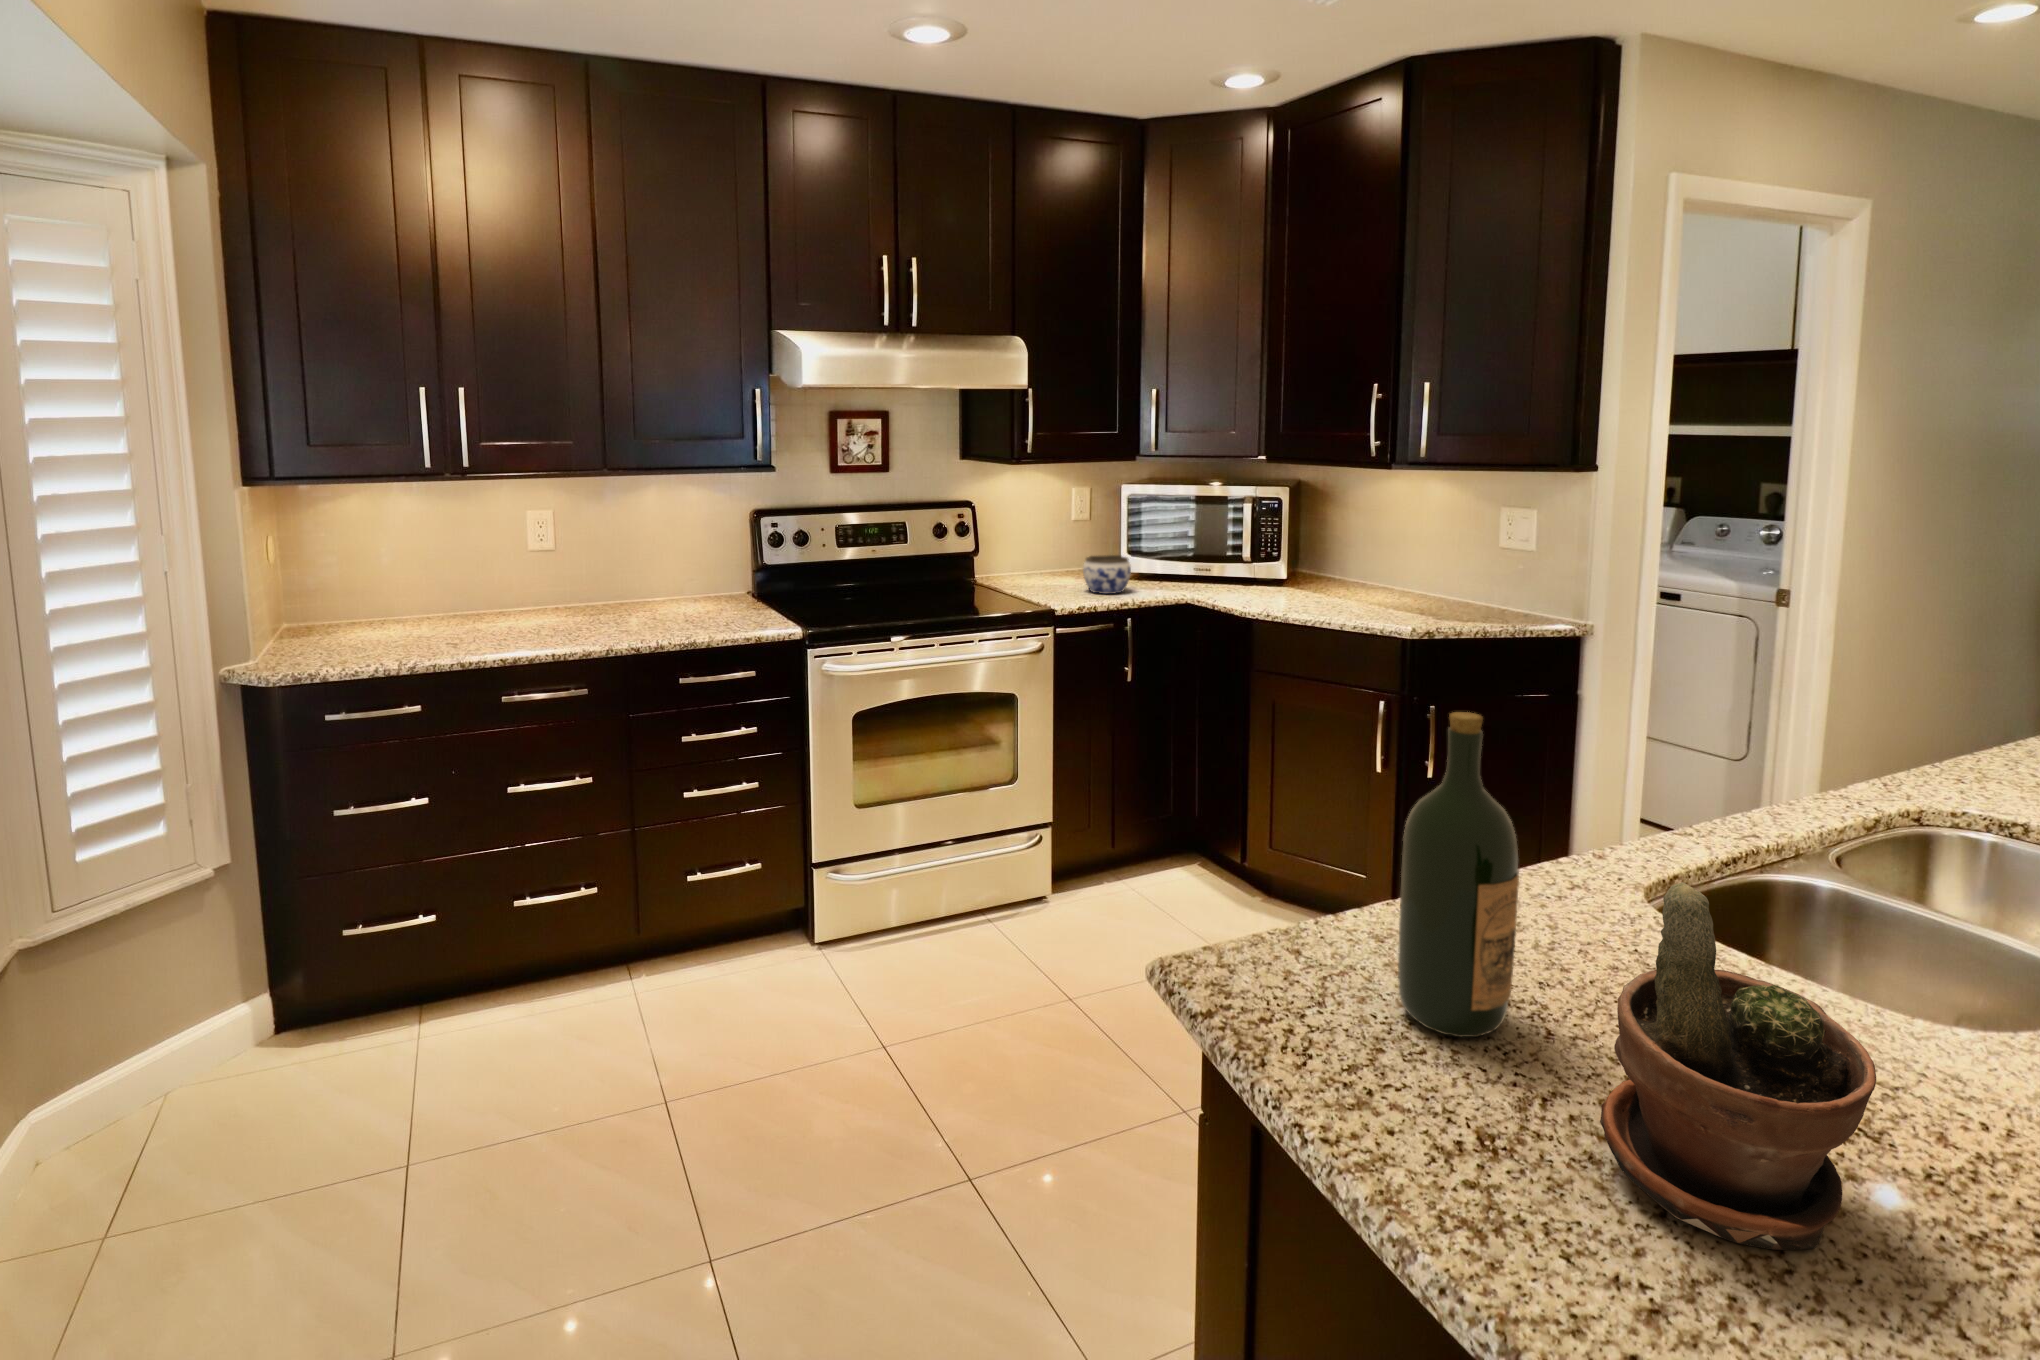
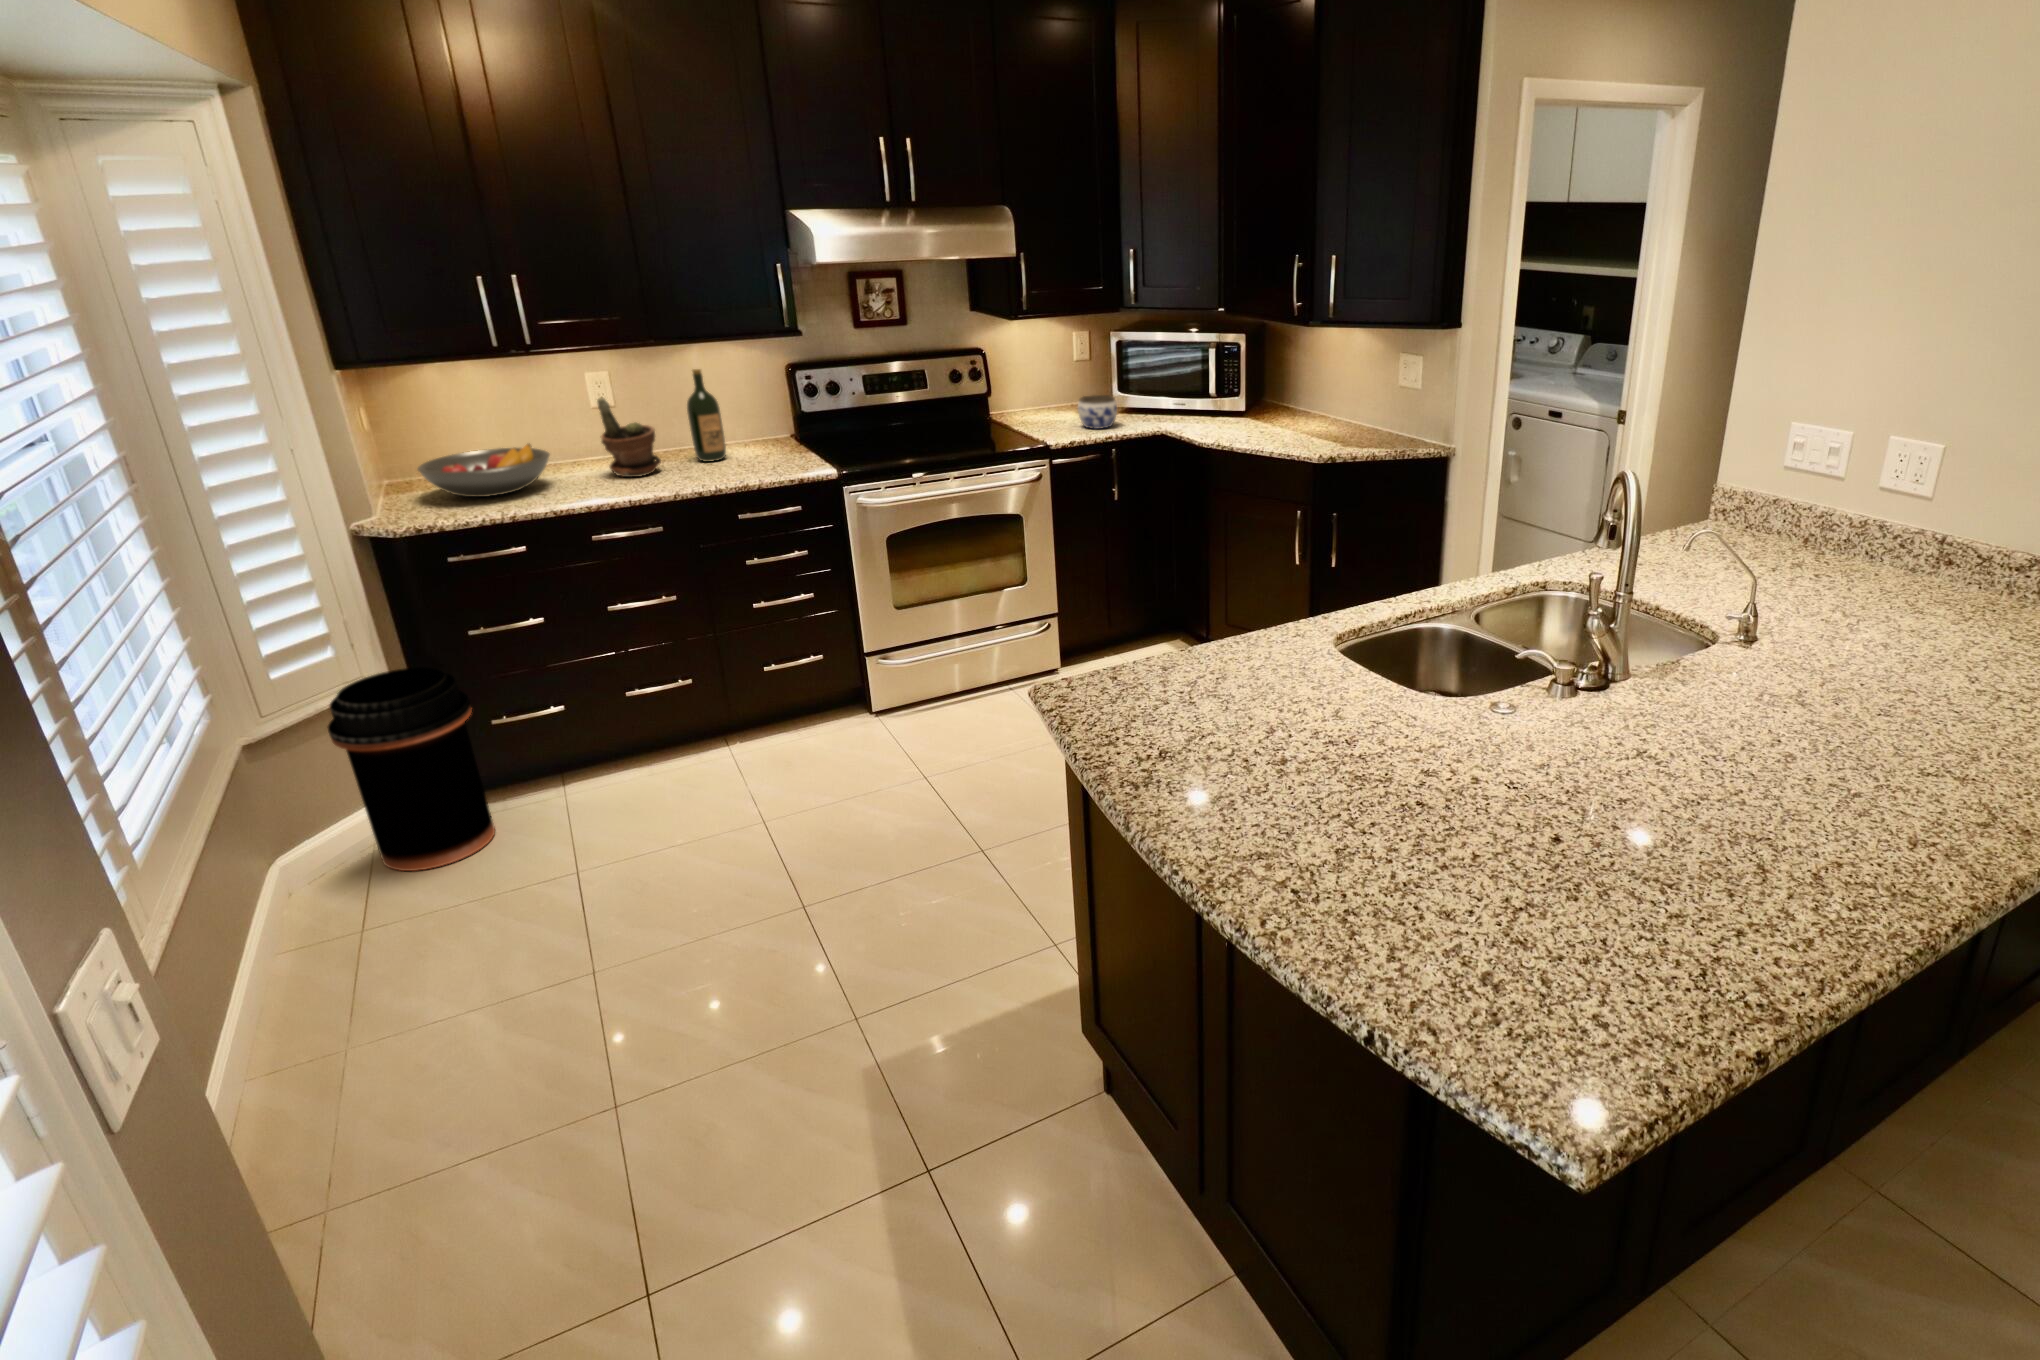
fruit bowl: none [316,584,472,643] -> present [418,444,550,497]
wine bottle: present [1398,712,1519,1037] -> present [687,369,726,462]
trash can: none [124,855,317,1144] -> present [327,667,495,871]
potted plant: present [1600,882,1876,1250] -> present [597,397,661,477]

